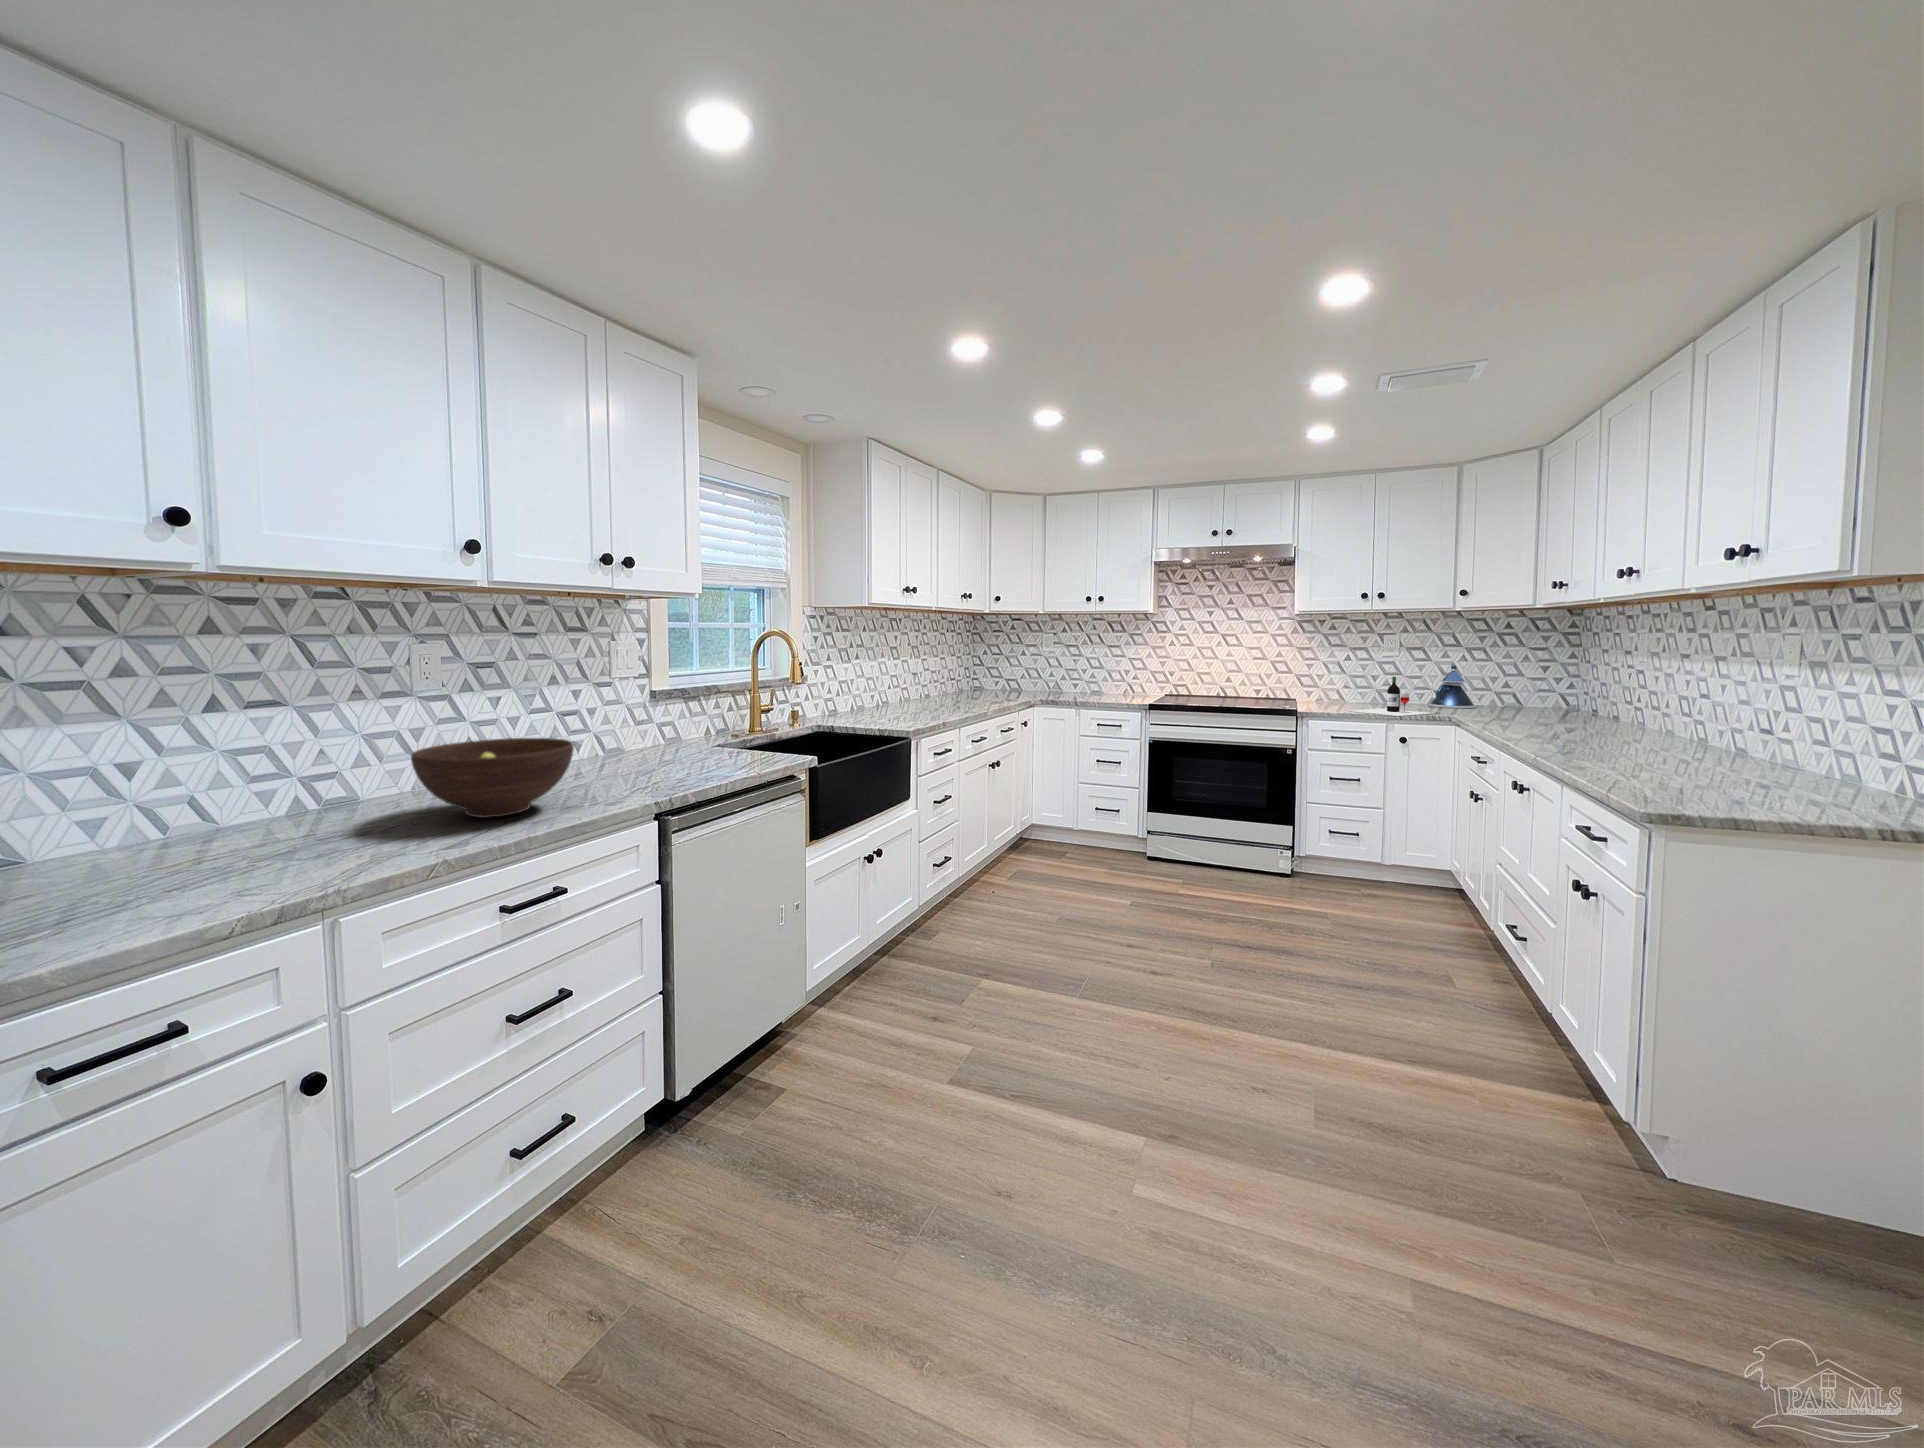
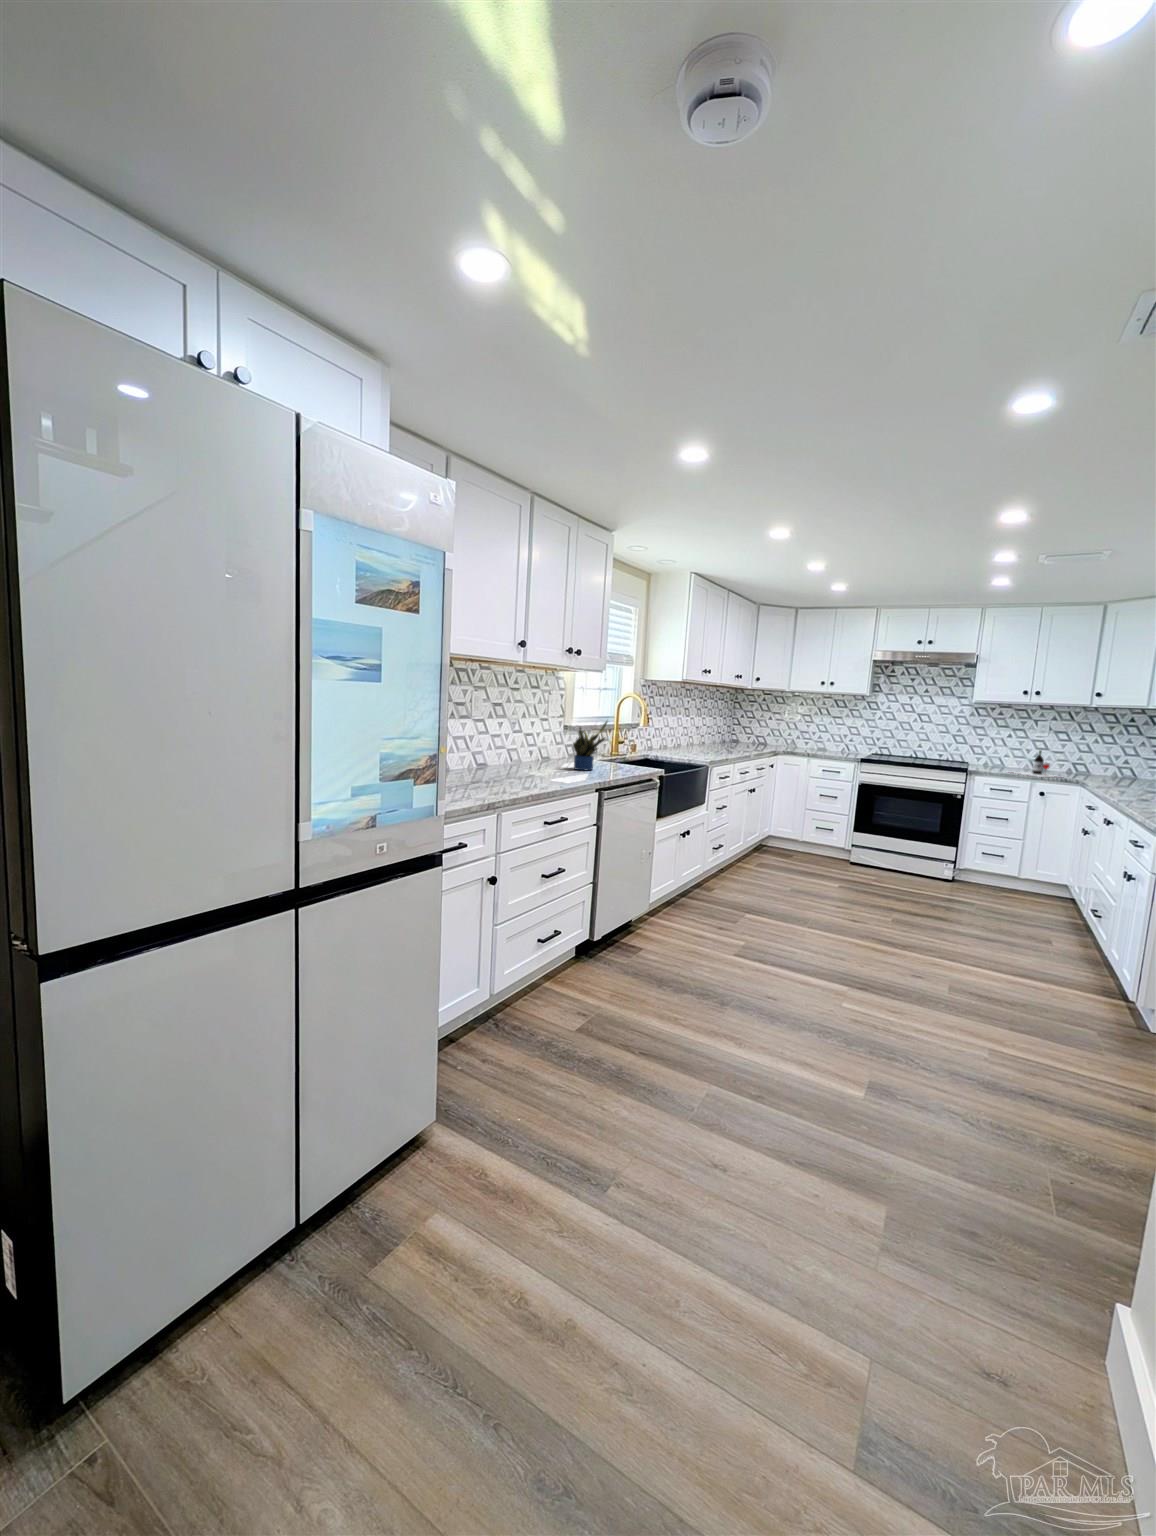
teapot: present [1429,665,1477,708] -> none [1067,746,1104,776]
potted plant: none [640,677,702,771] -> present [573,721,607,770]
fruit bowl: present [411,738,574,818] -> none [491,744,563,782]

